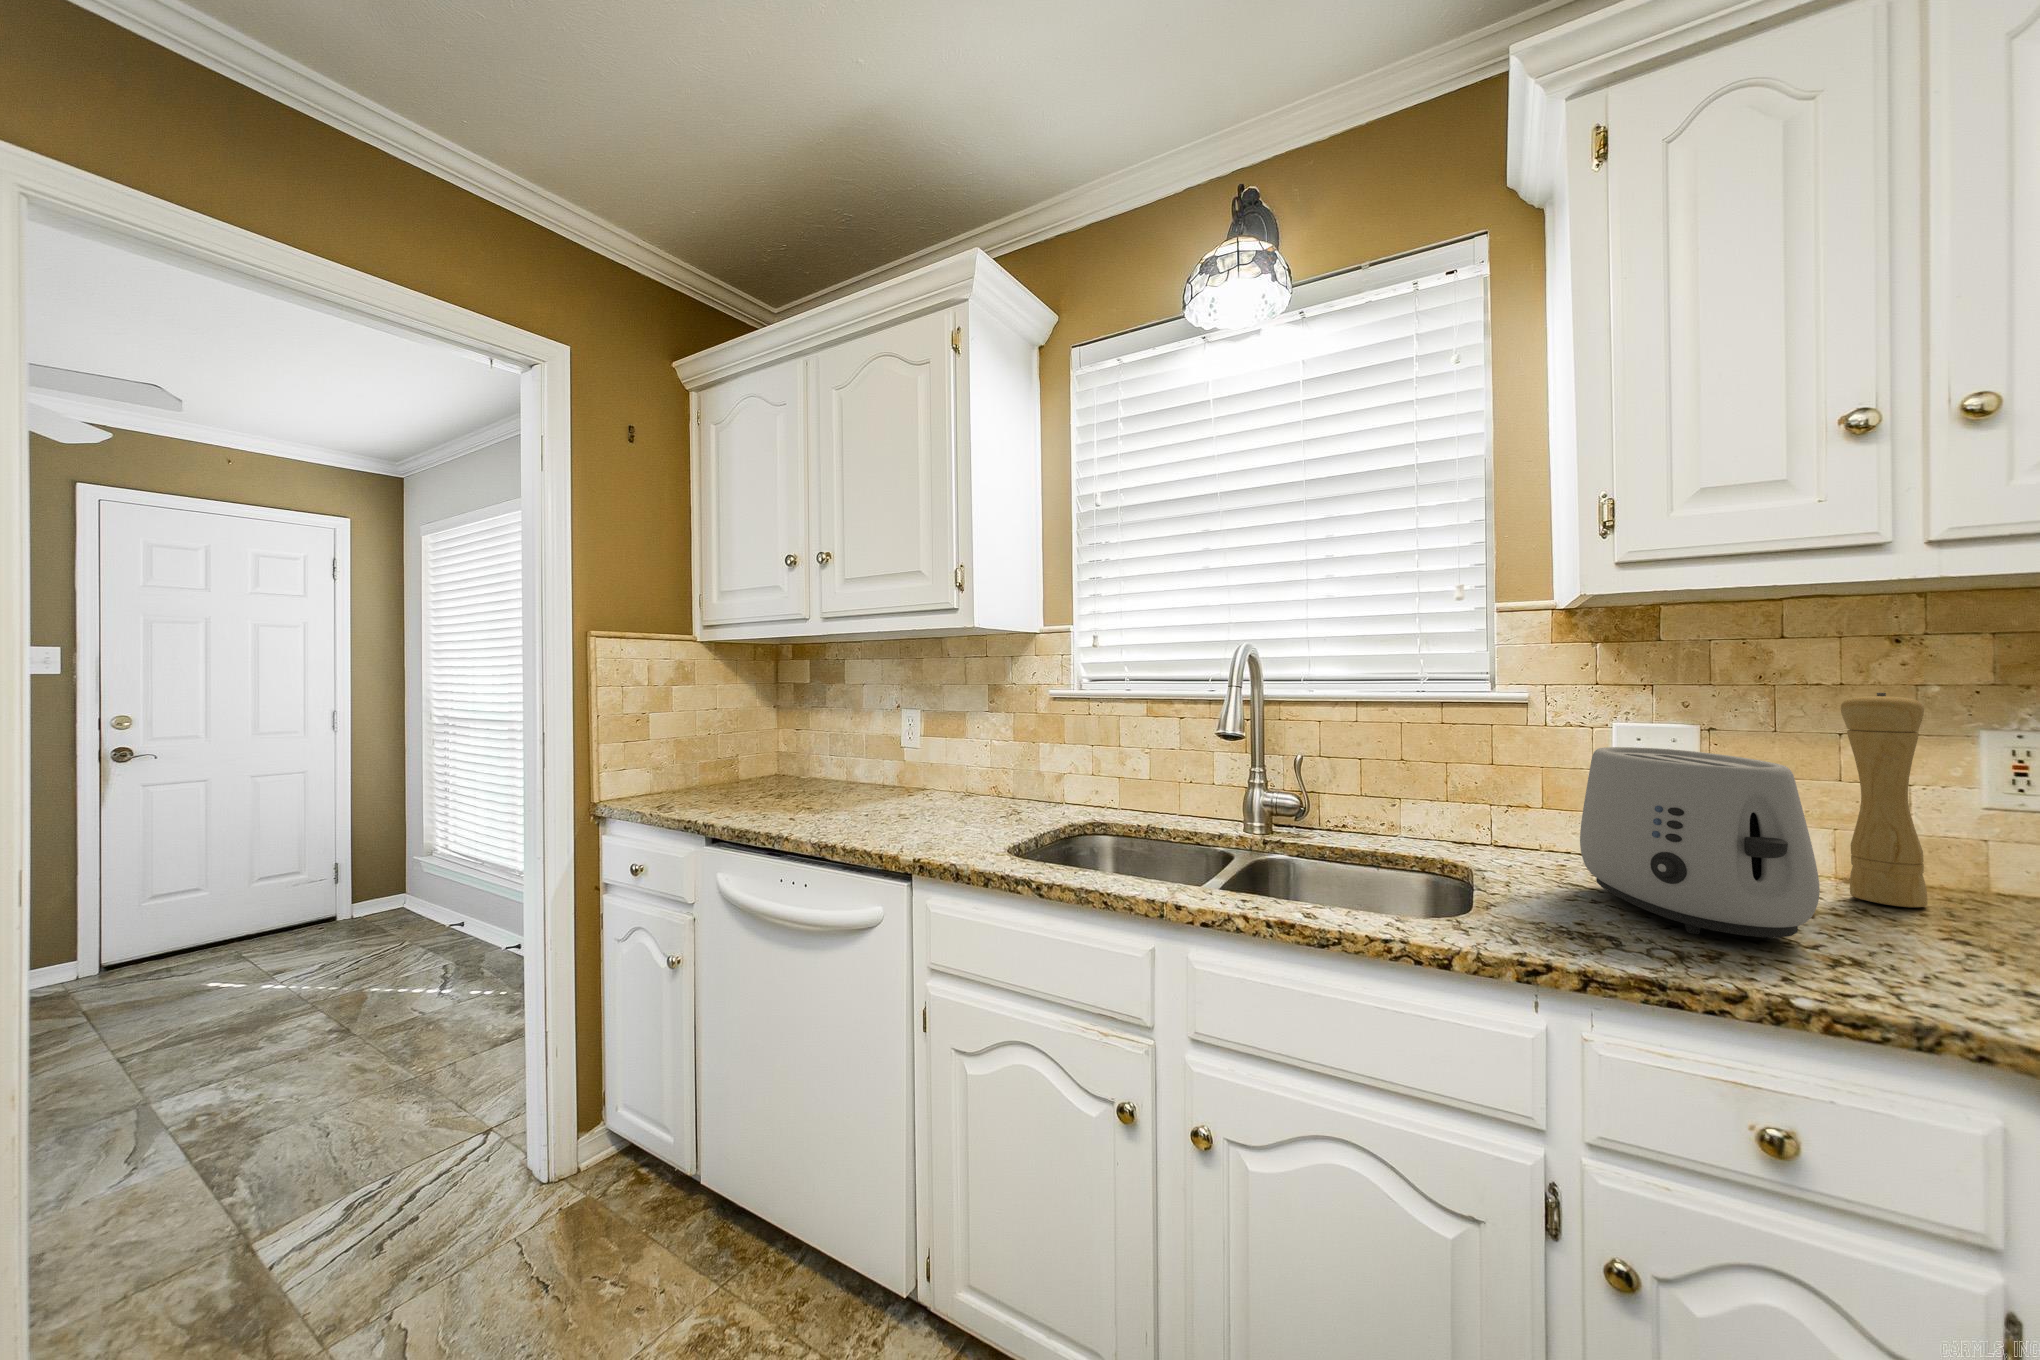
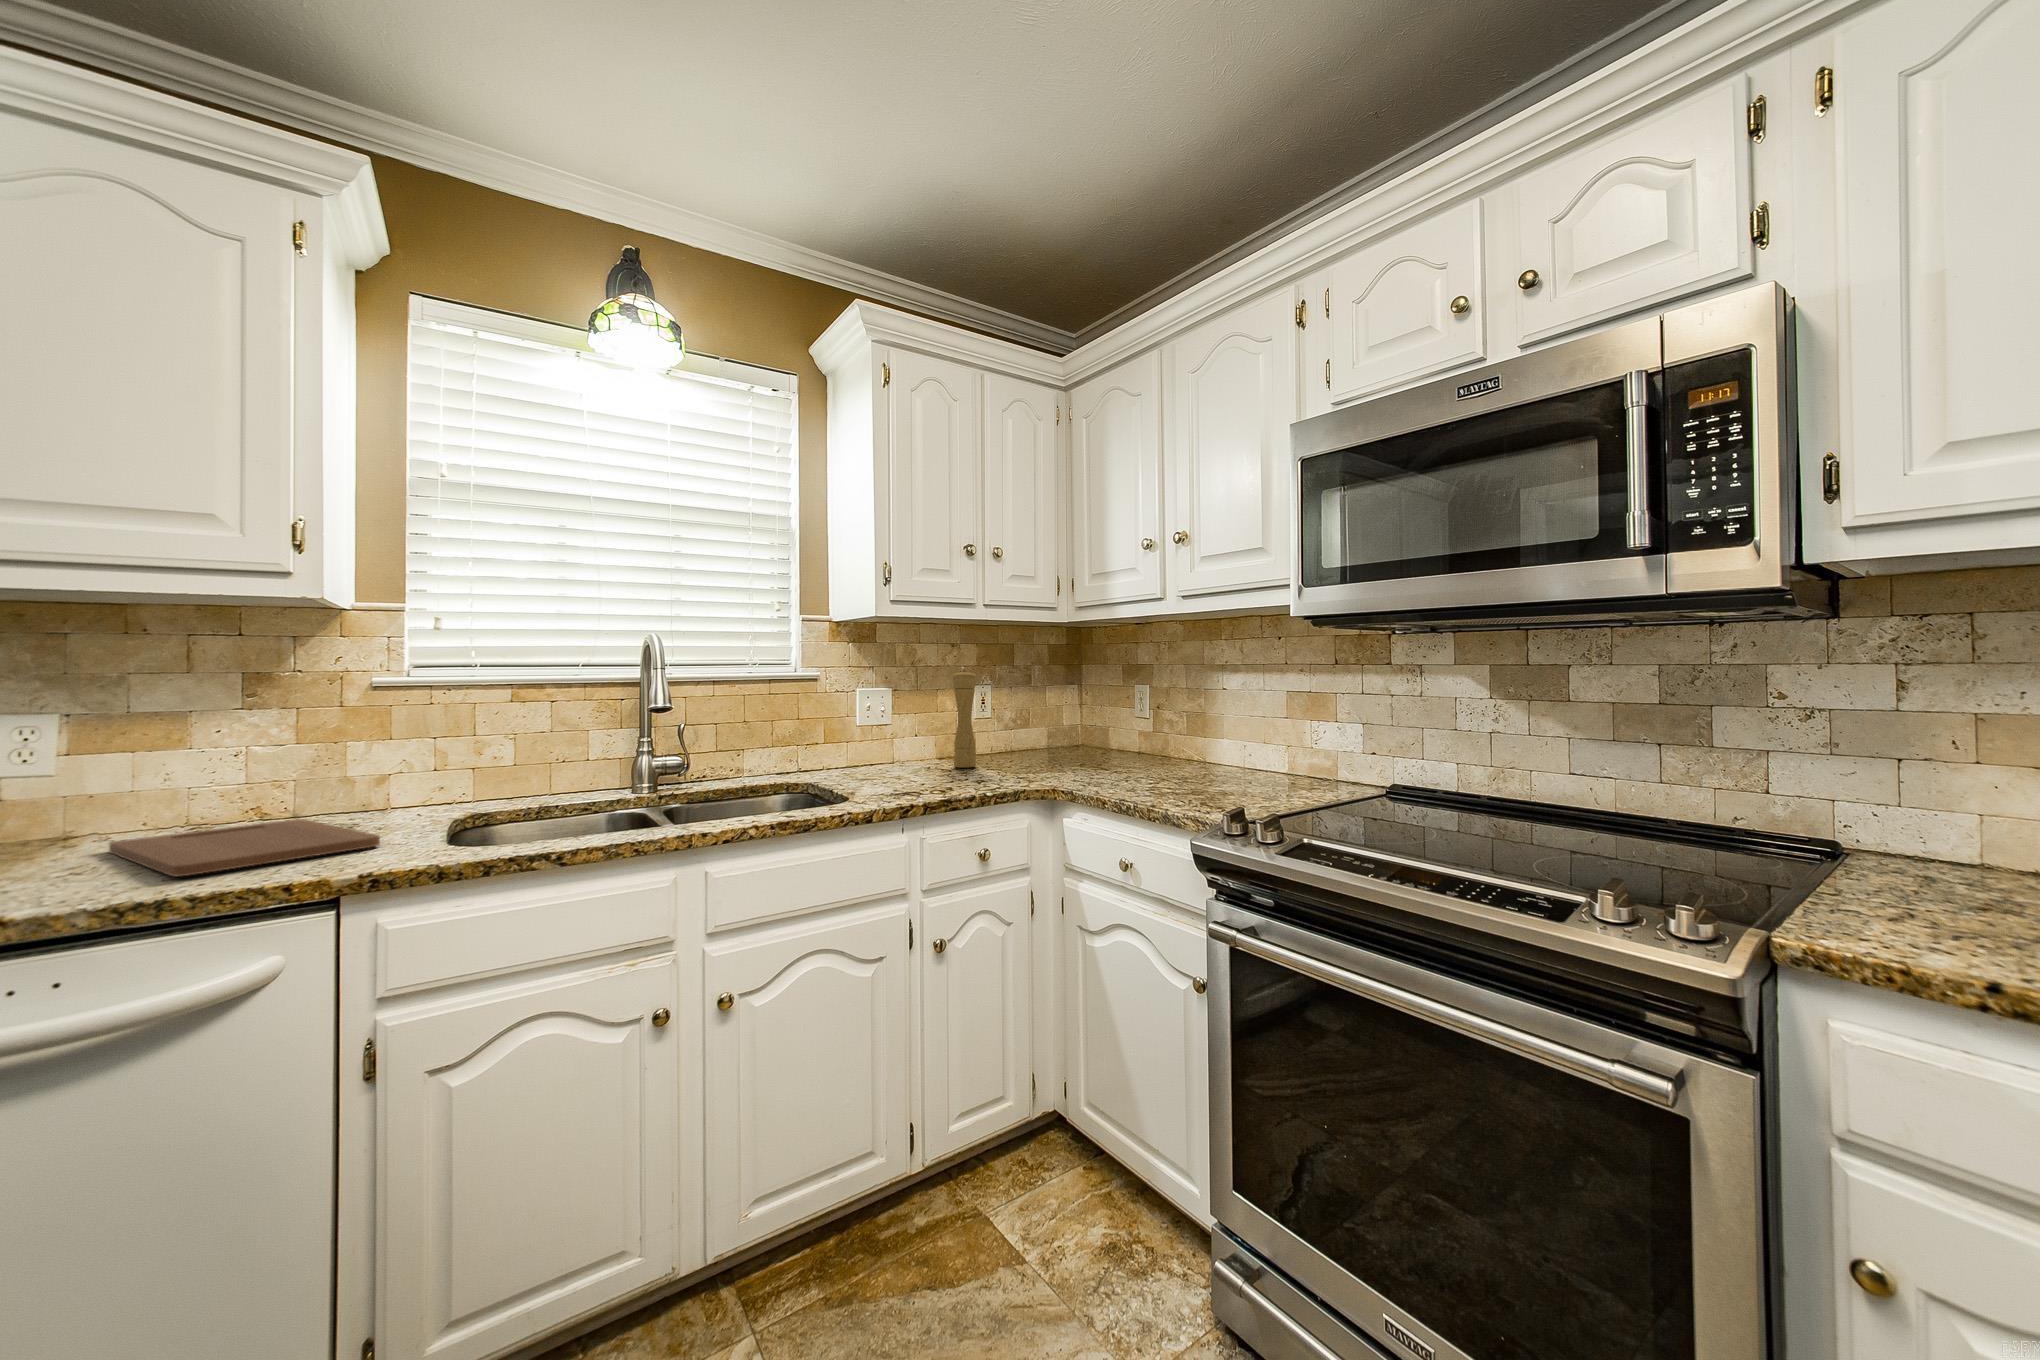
toaster: present [1580,747,1820,939] -> none [872,701,972,787]
cutting board: none [865,798,1004,837] -> present [109,819,380,876]

